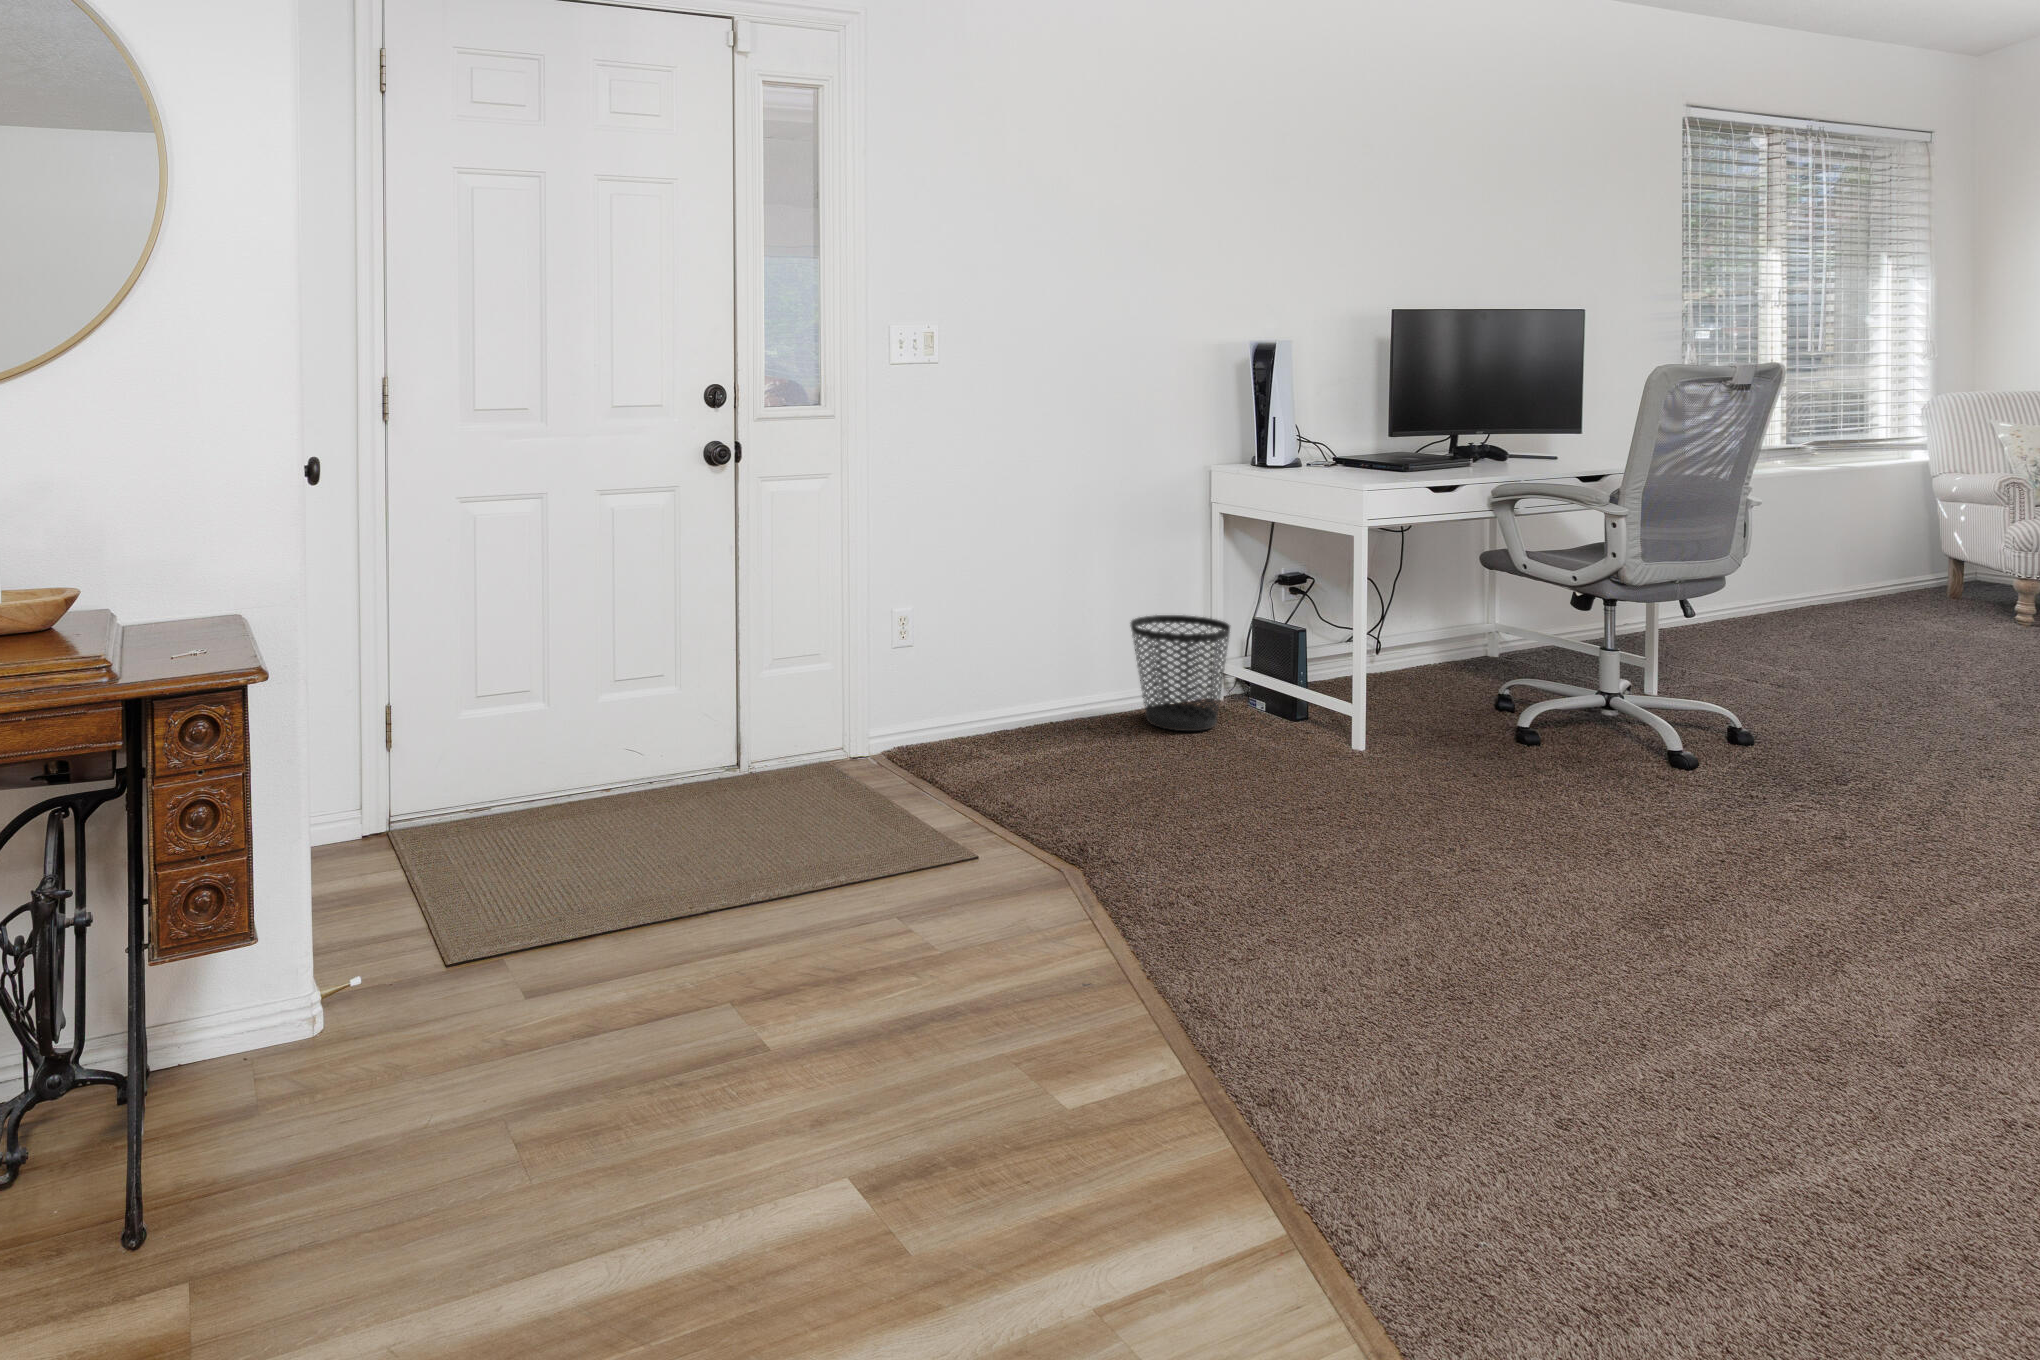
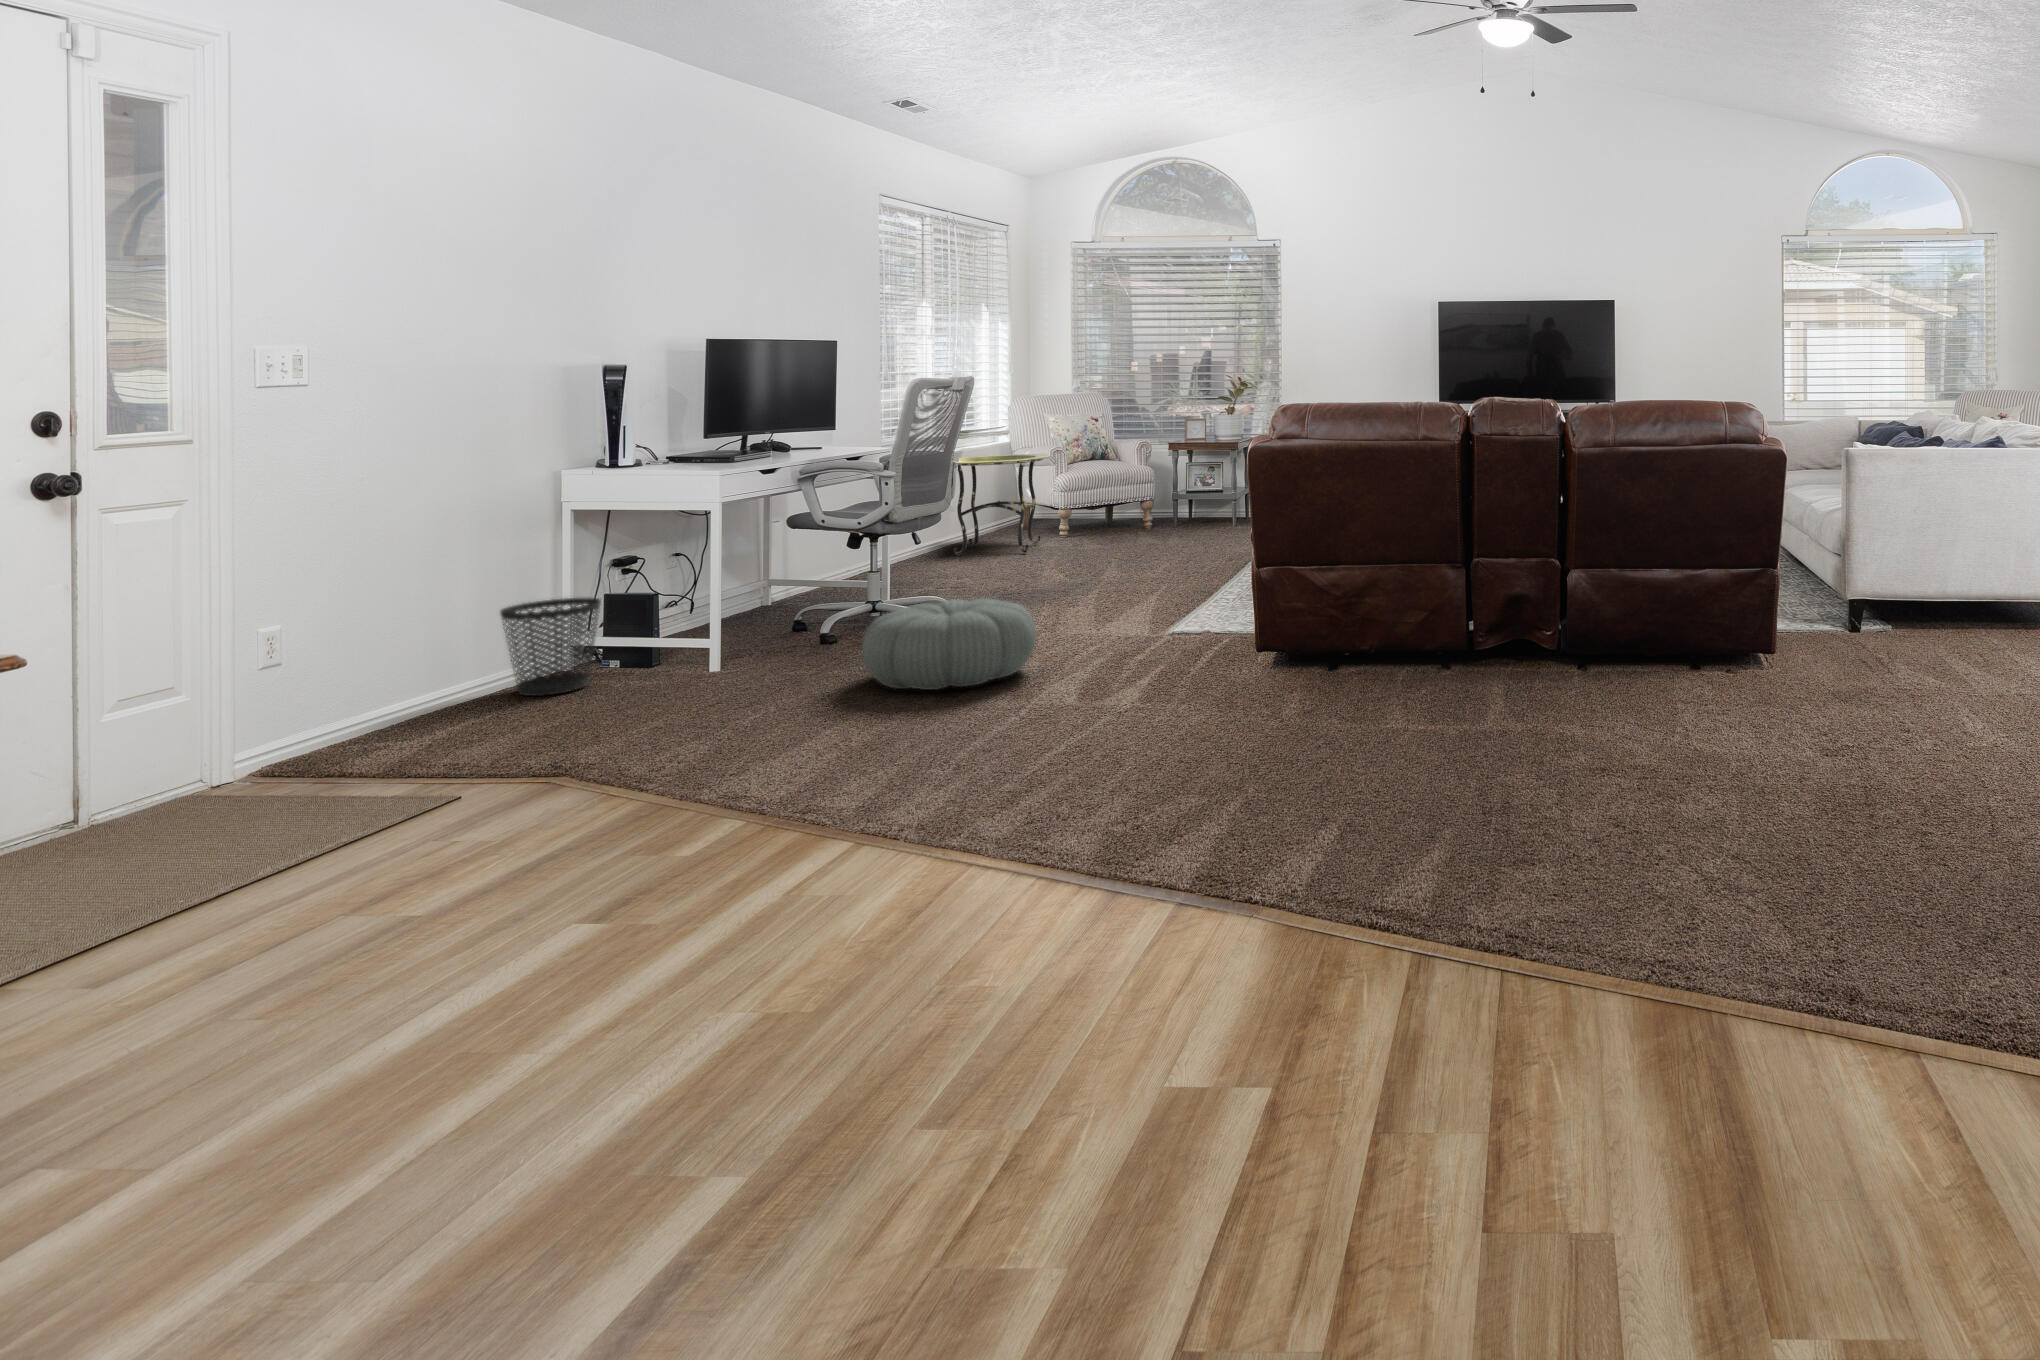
side table: none [1784,480,1988,642] -> present [953,454,1051,555]
pouf: none [1532,732,1857,909] -> present [862,598,1036,690]

